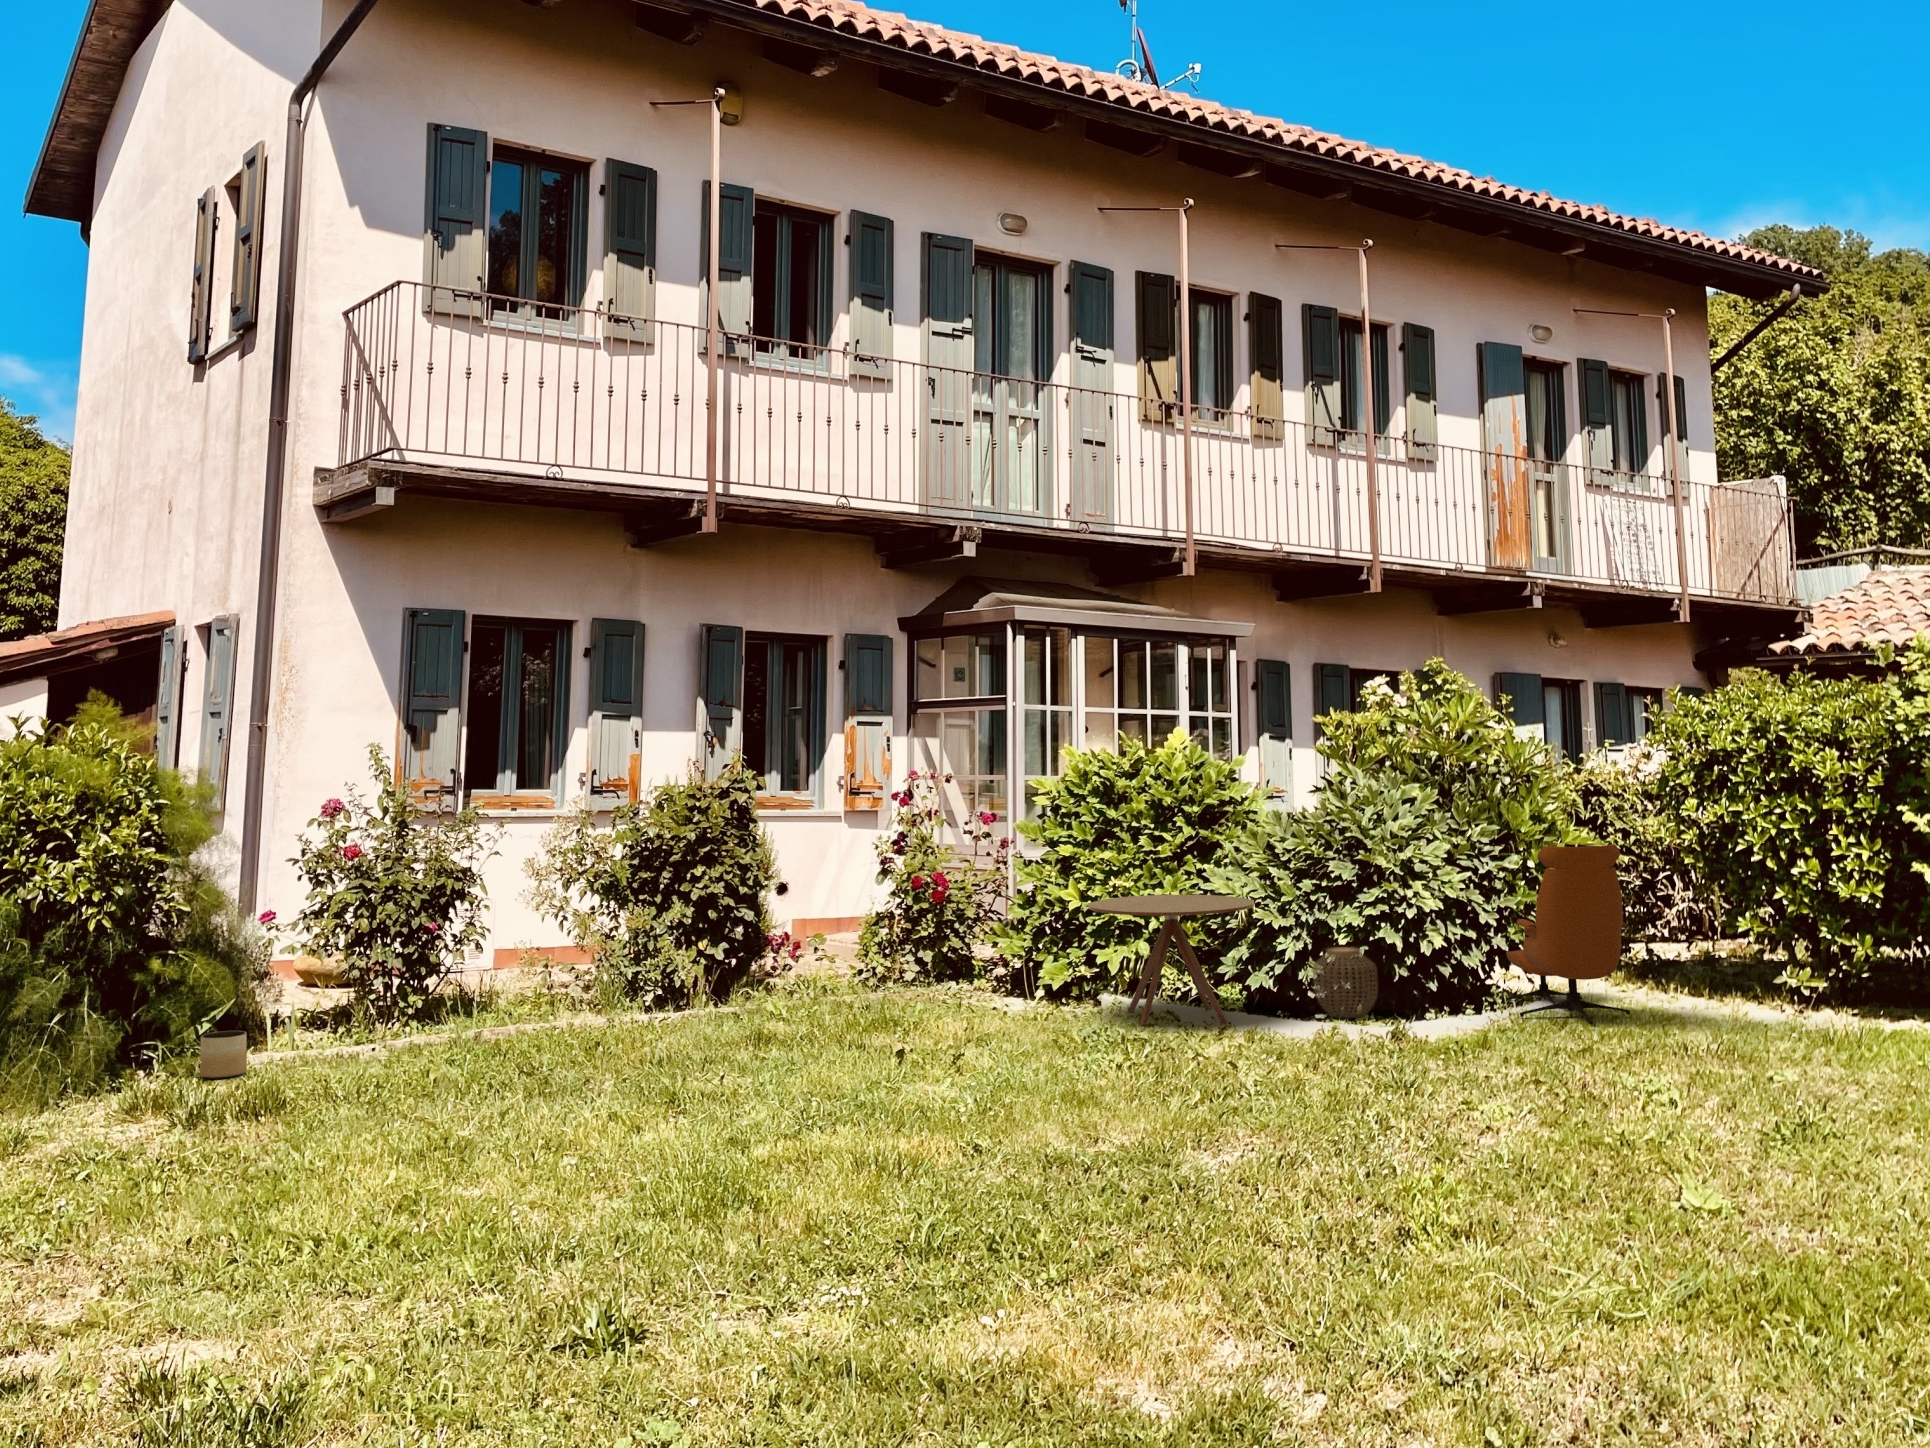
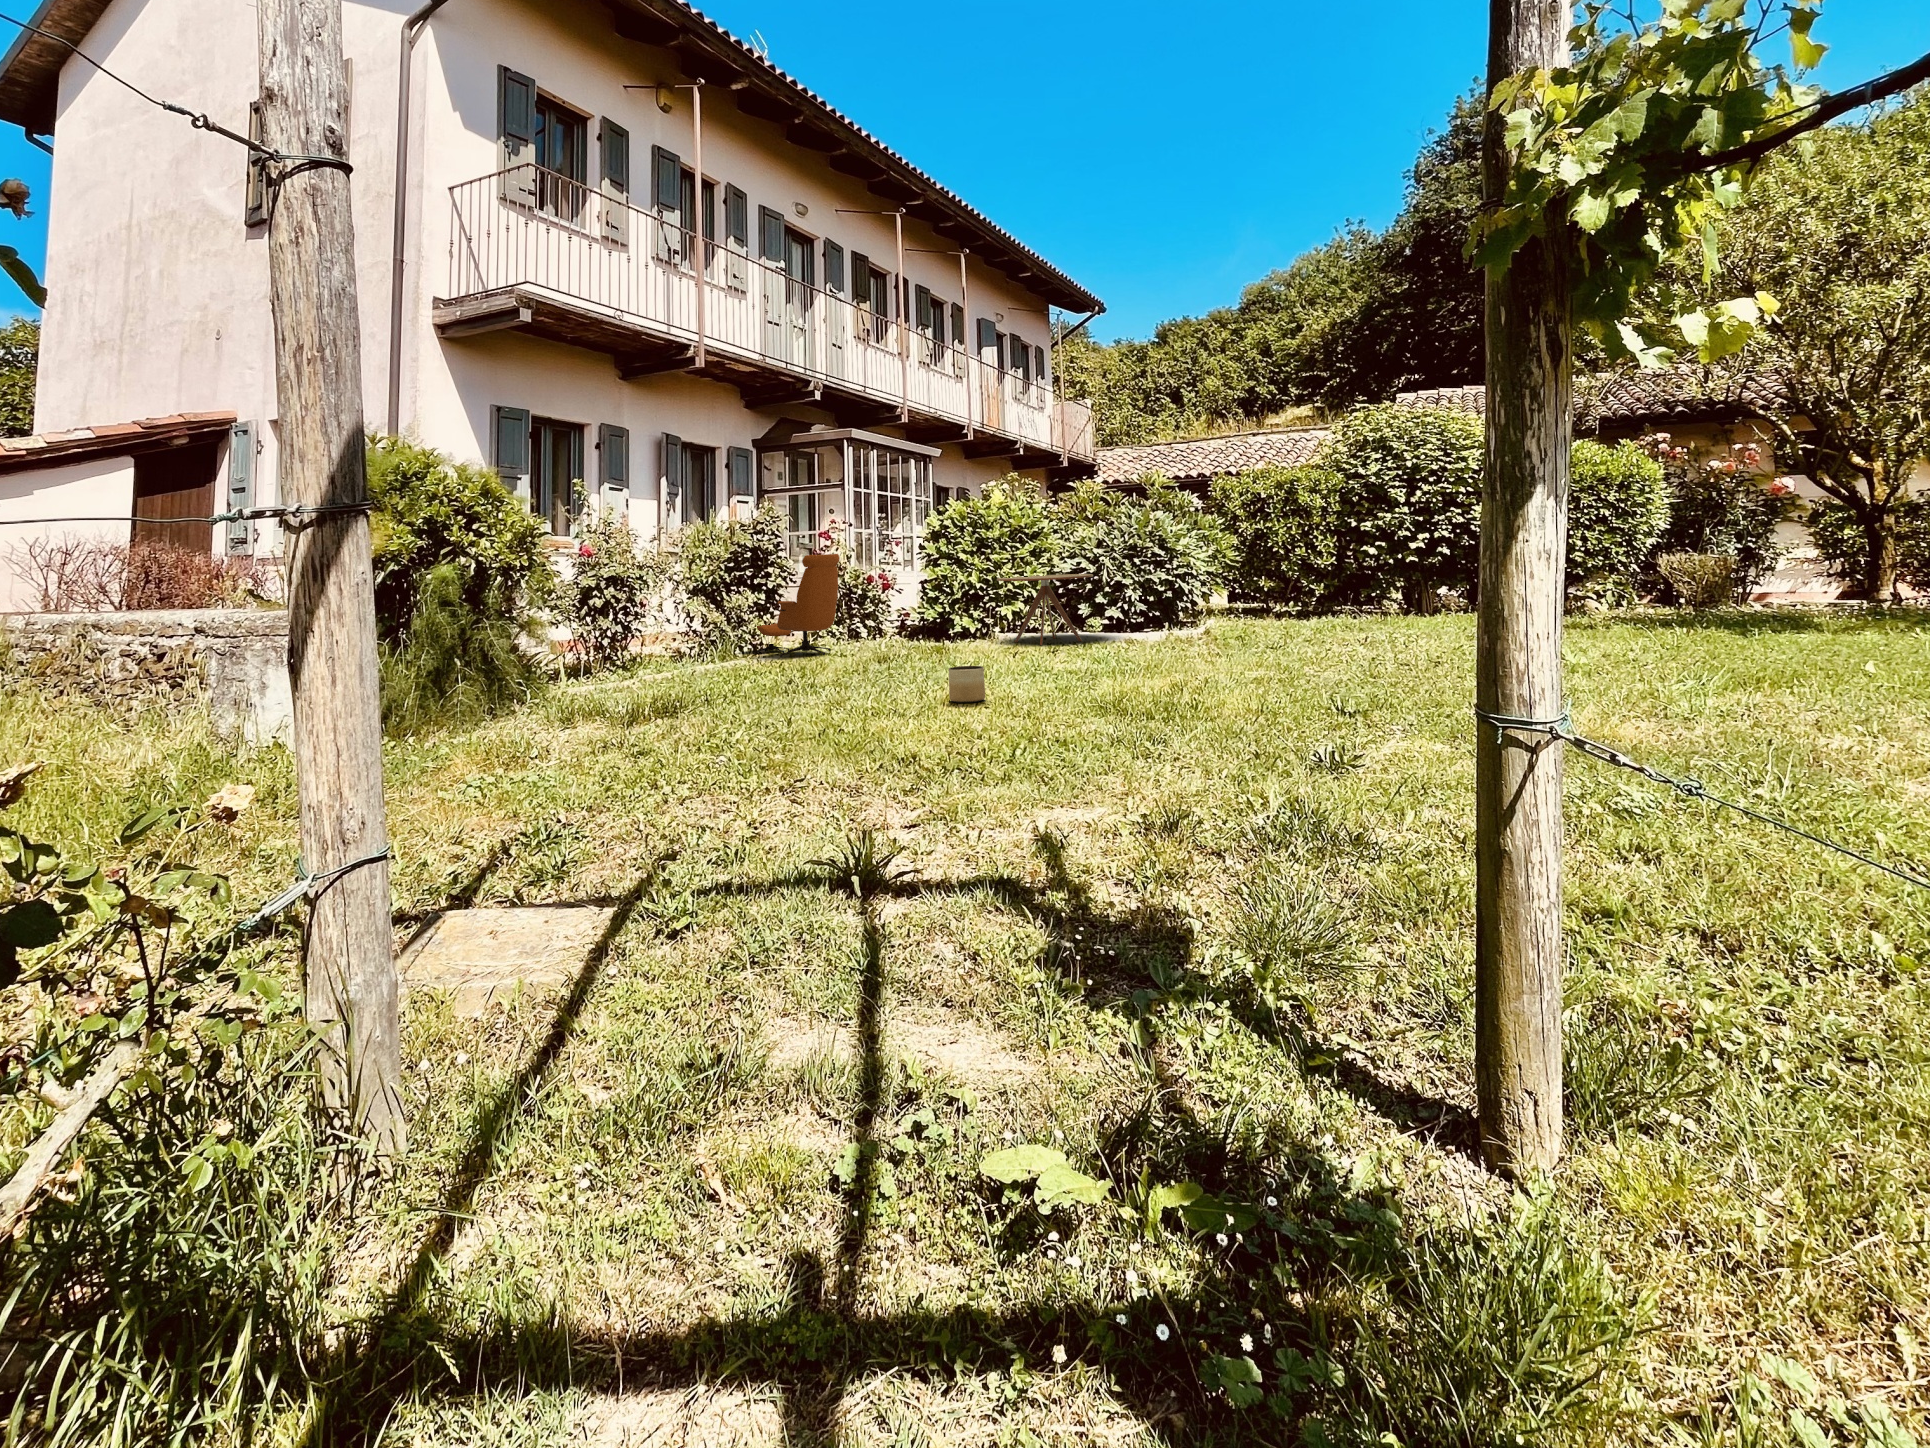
lounge chair: present [1506,844,1630,1025] -> present [753,554,840,657]
woven basket: present [1313,947,1378,1018] -> none [1116,598,1152,636]
planter: present [200,1031,247,1079] -> present [948,666,985,703]

